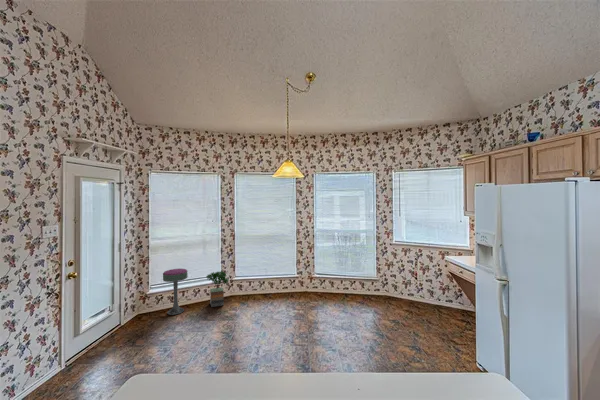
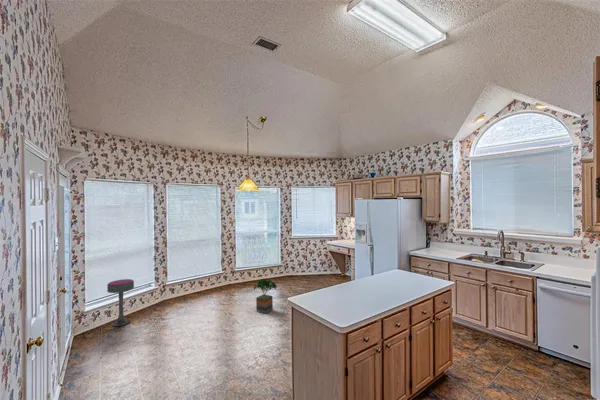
potted tree: present [206,271,229,307] -> present [254,279,277,314]

